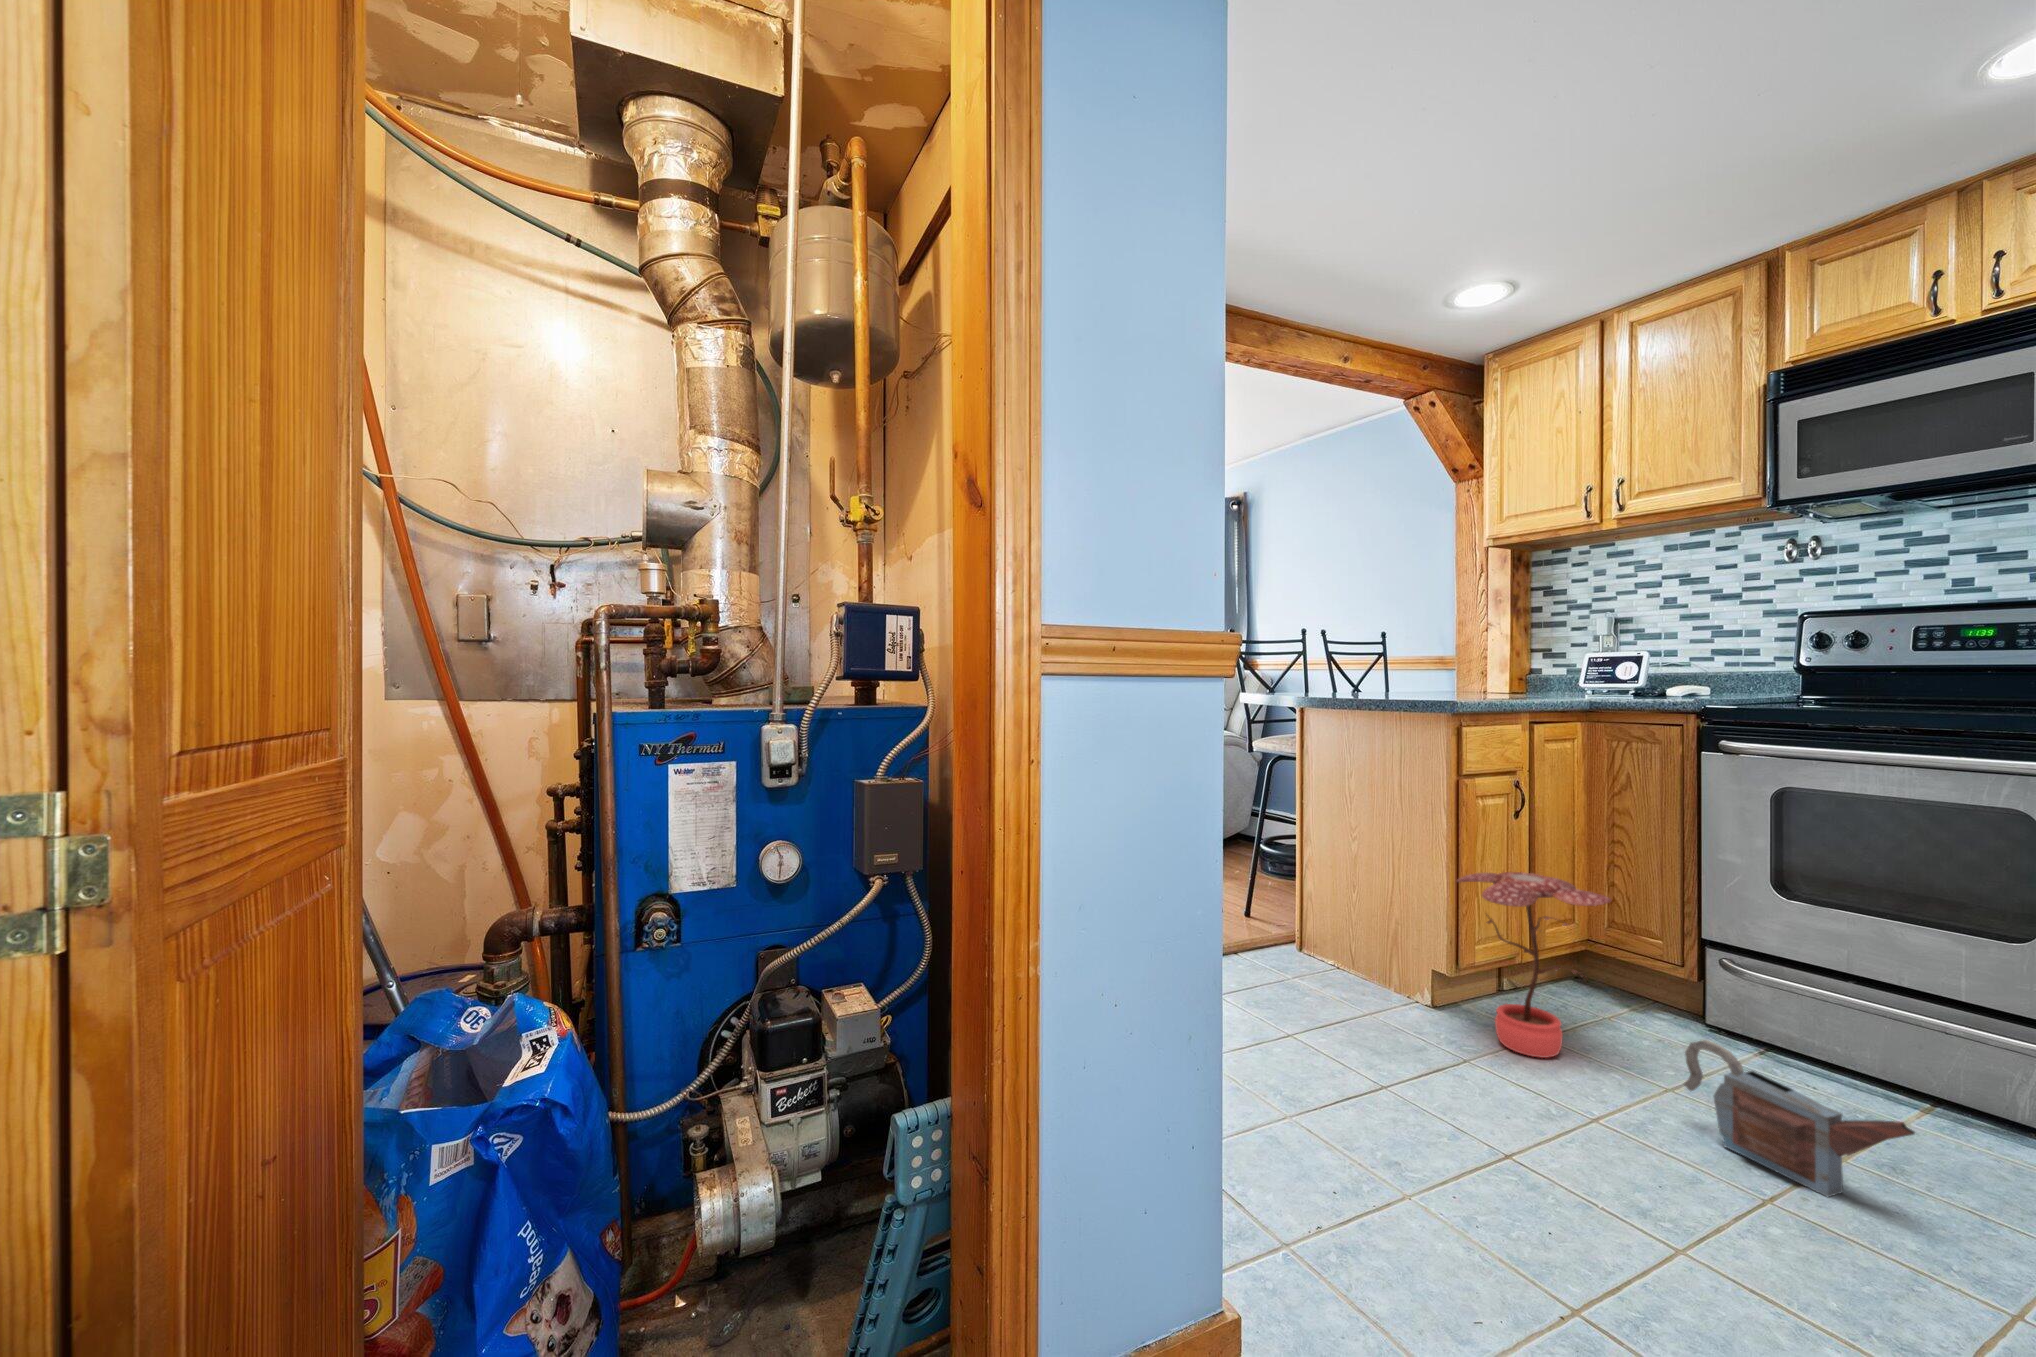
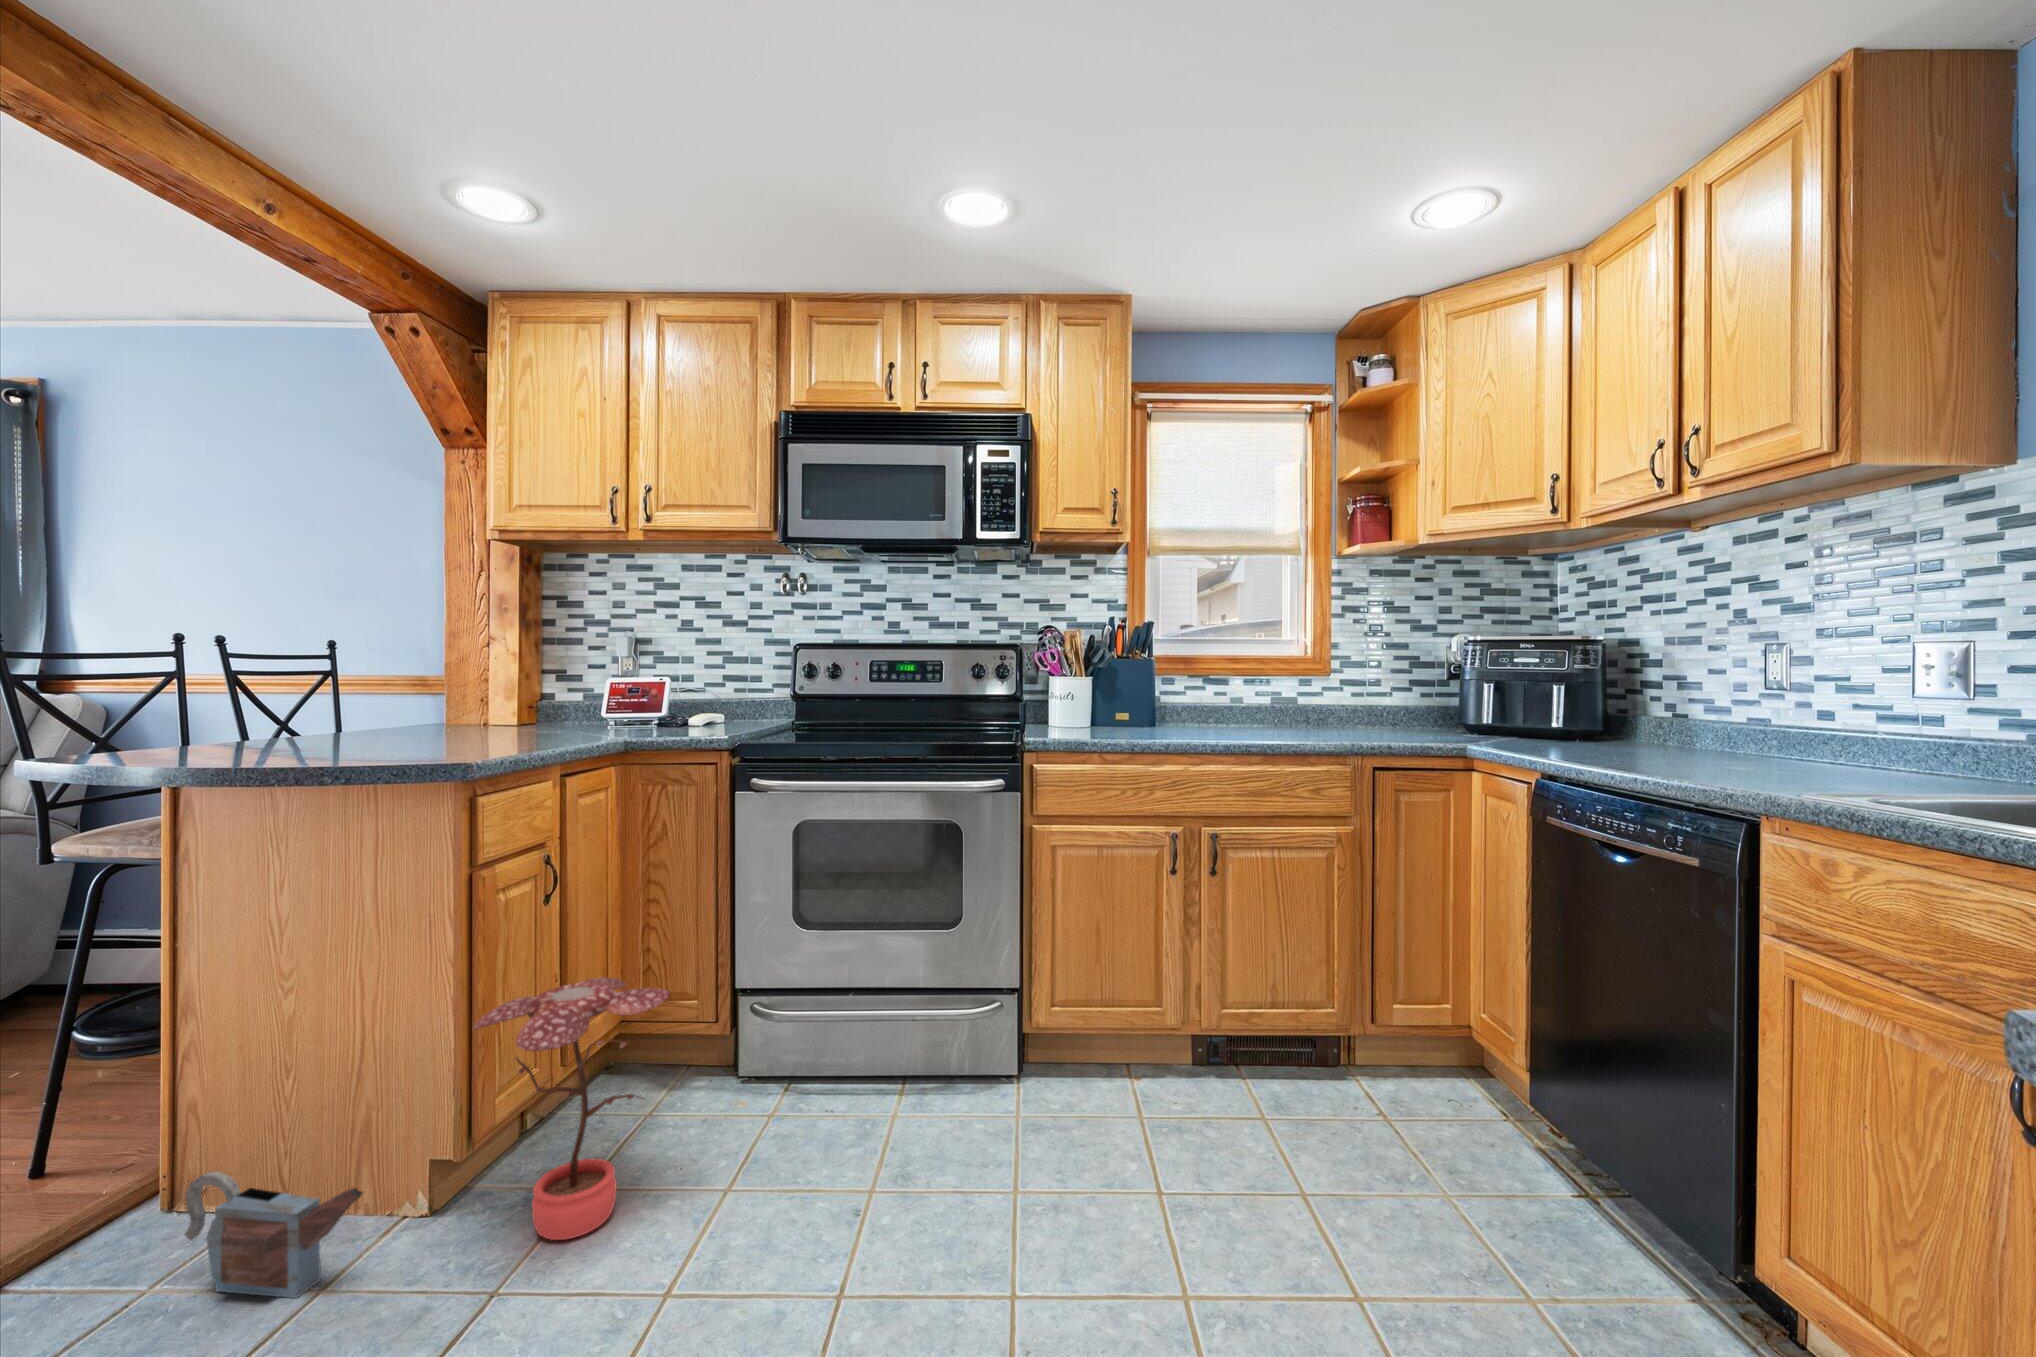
watering can: present [1684,1040,1915,1197] -> present [185,1172,363,1298]

